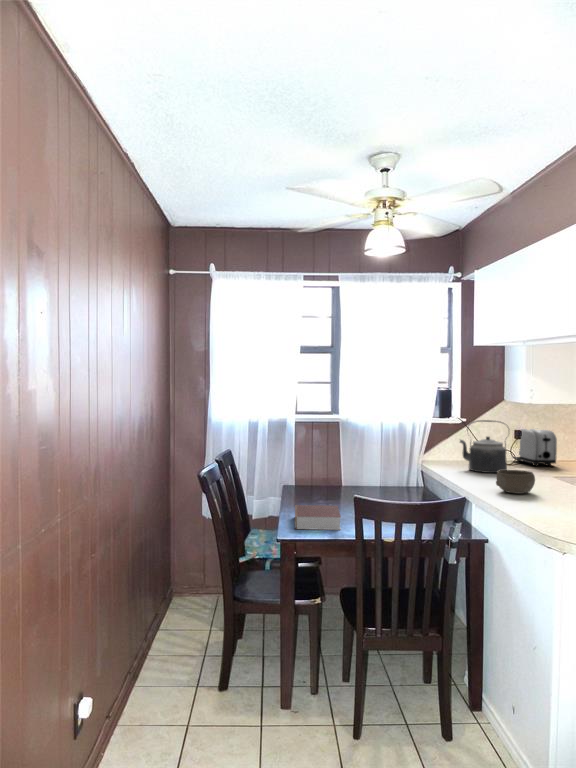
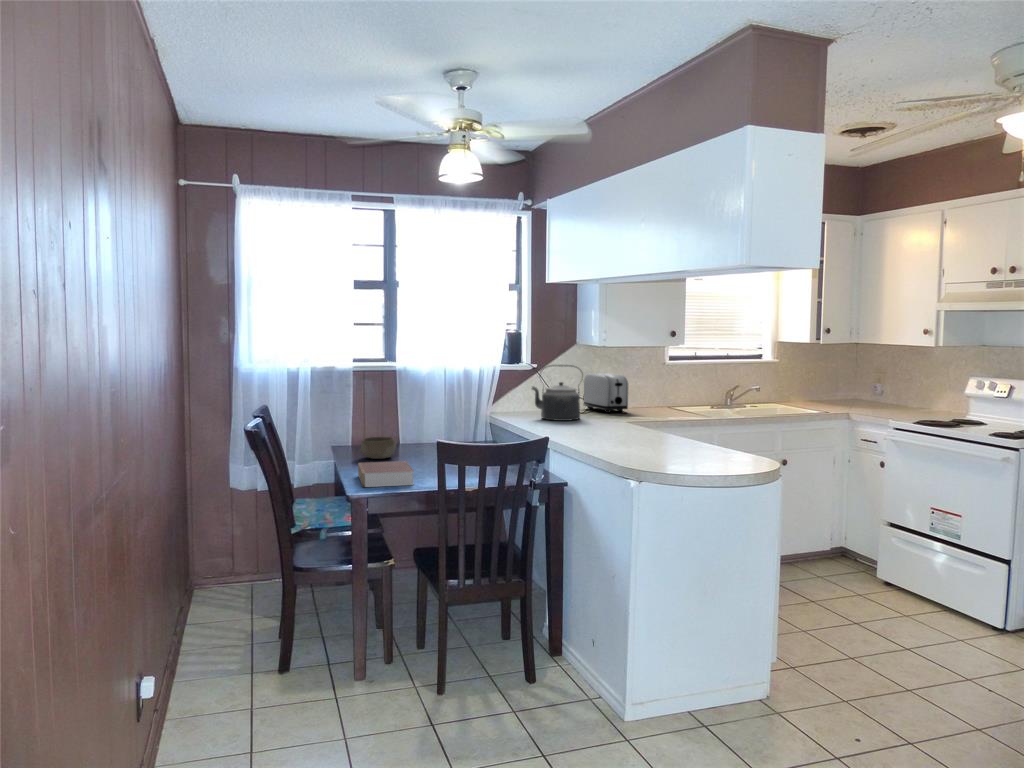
bowl: present [496,470,535,494] -> present [360,437,396,459]

